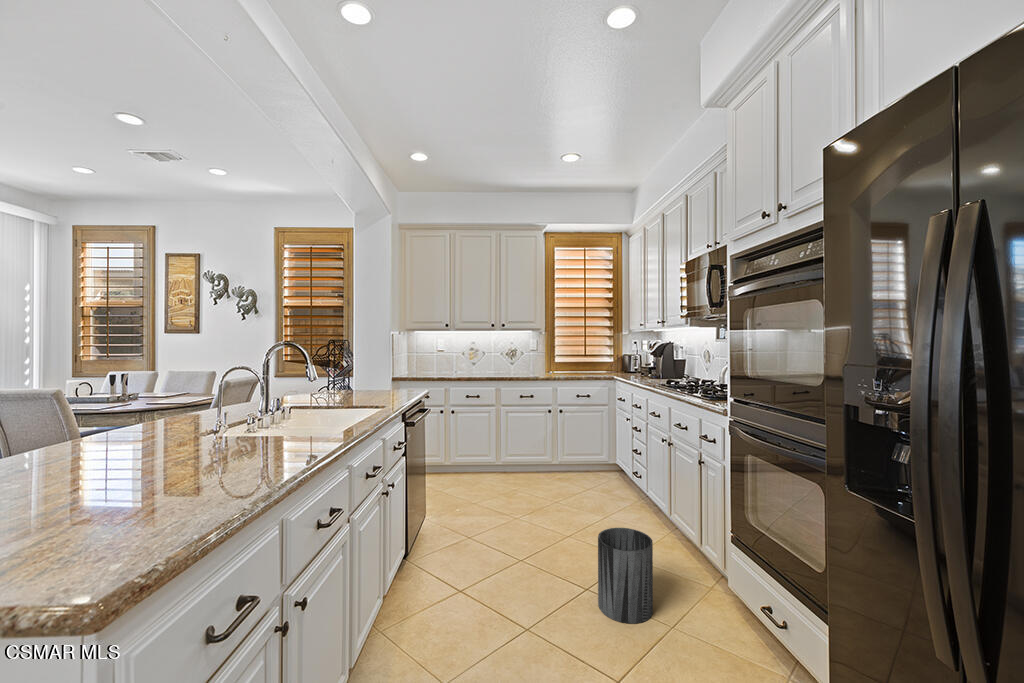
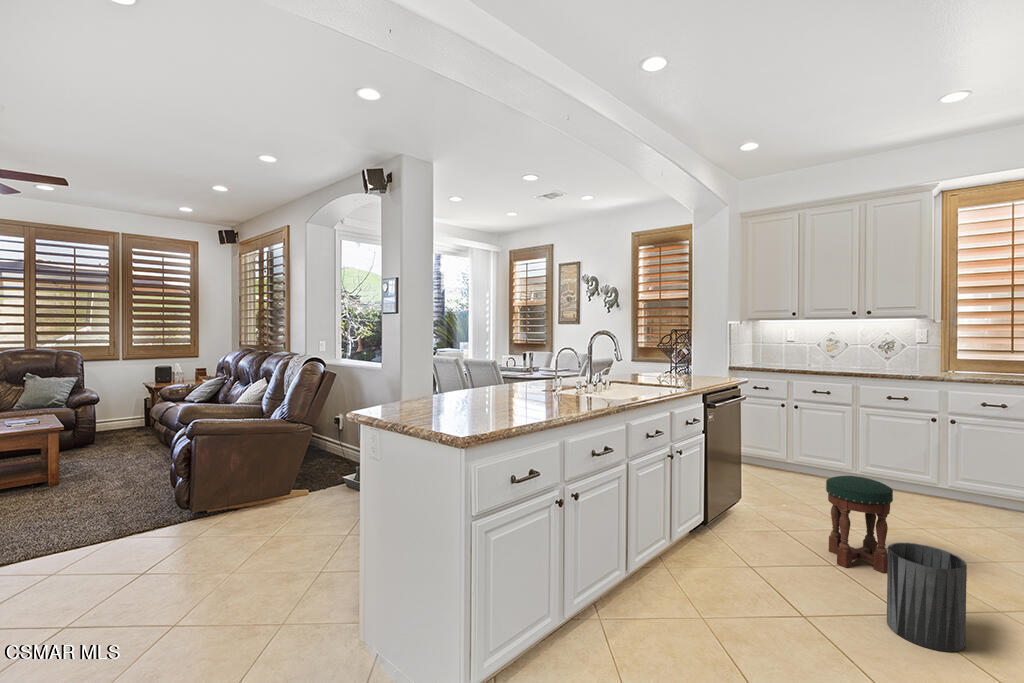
stool: none [520,473,569,562] -> present [826,476,893,573]

